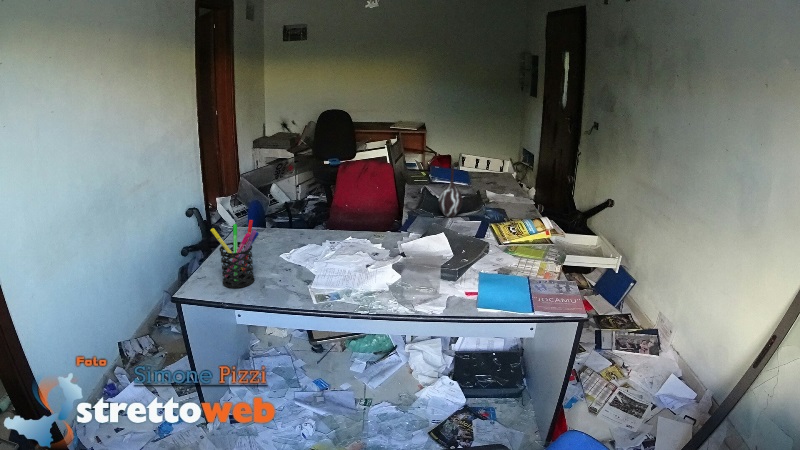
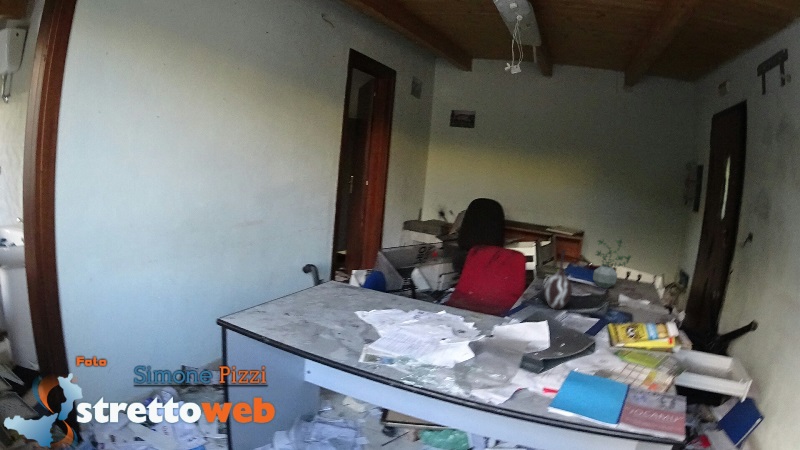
potted plant: none [469,141,499,187] -> present [593,239,631,288]
pen holder: present [211,220,259,288] -> none [282,265,326,334]

